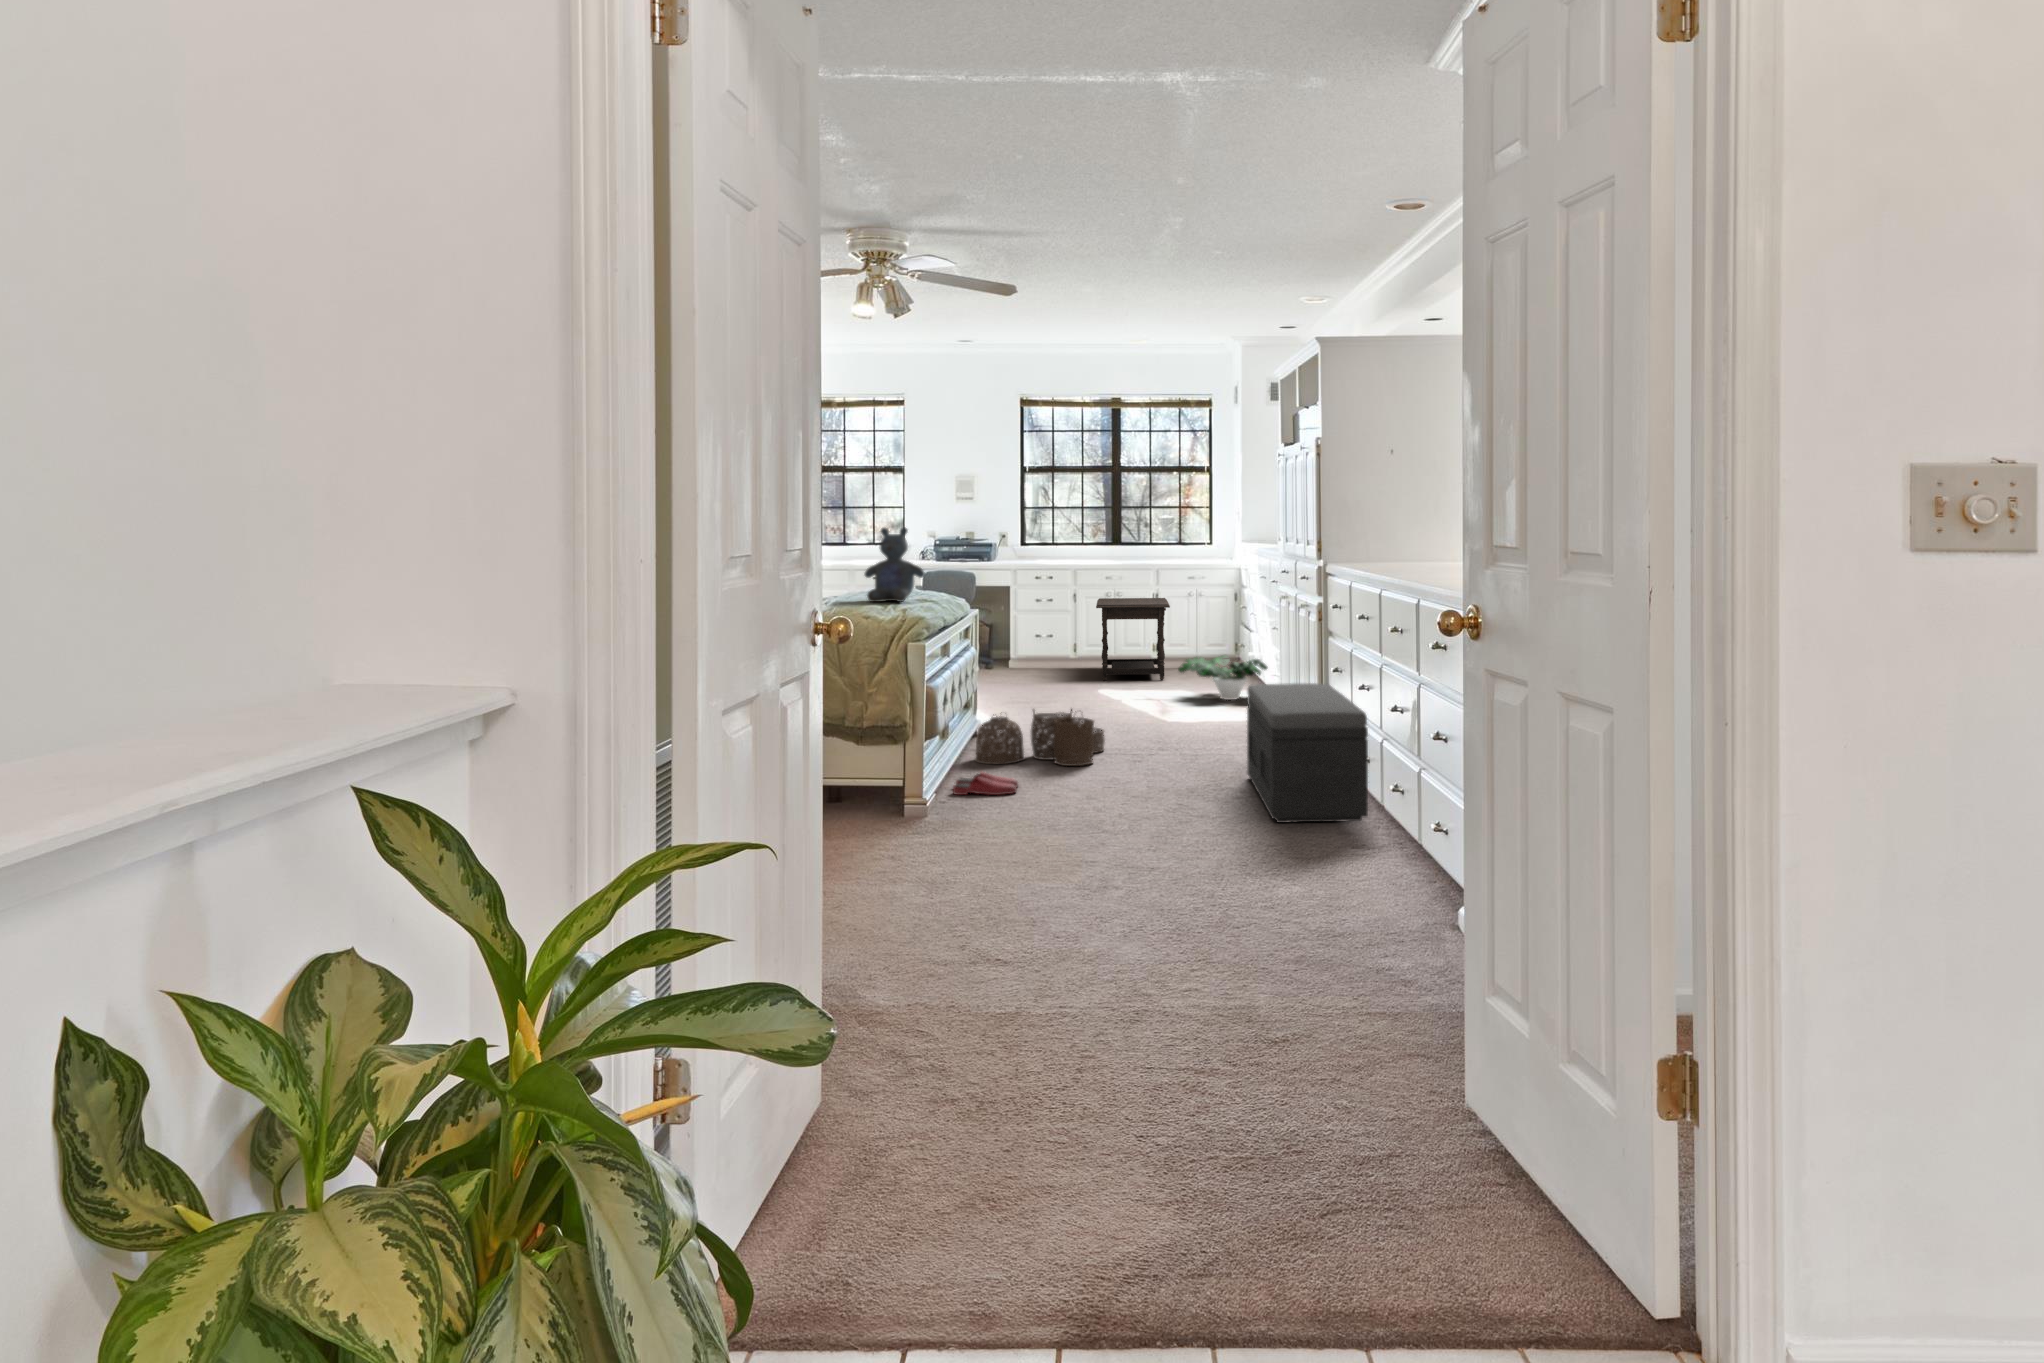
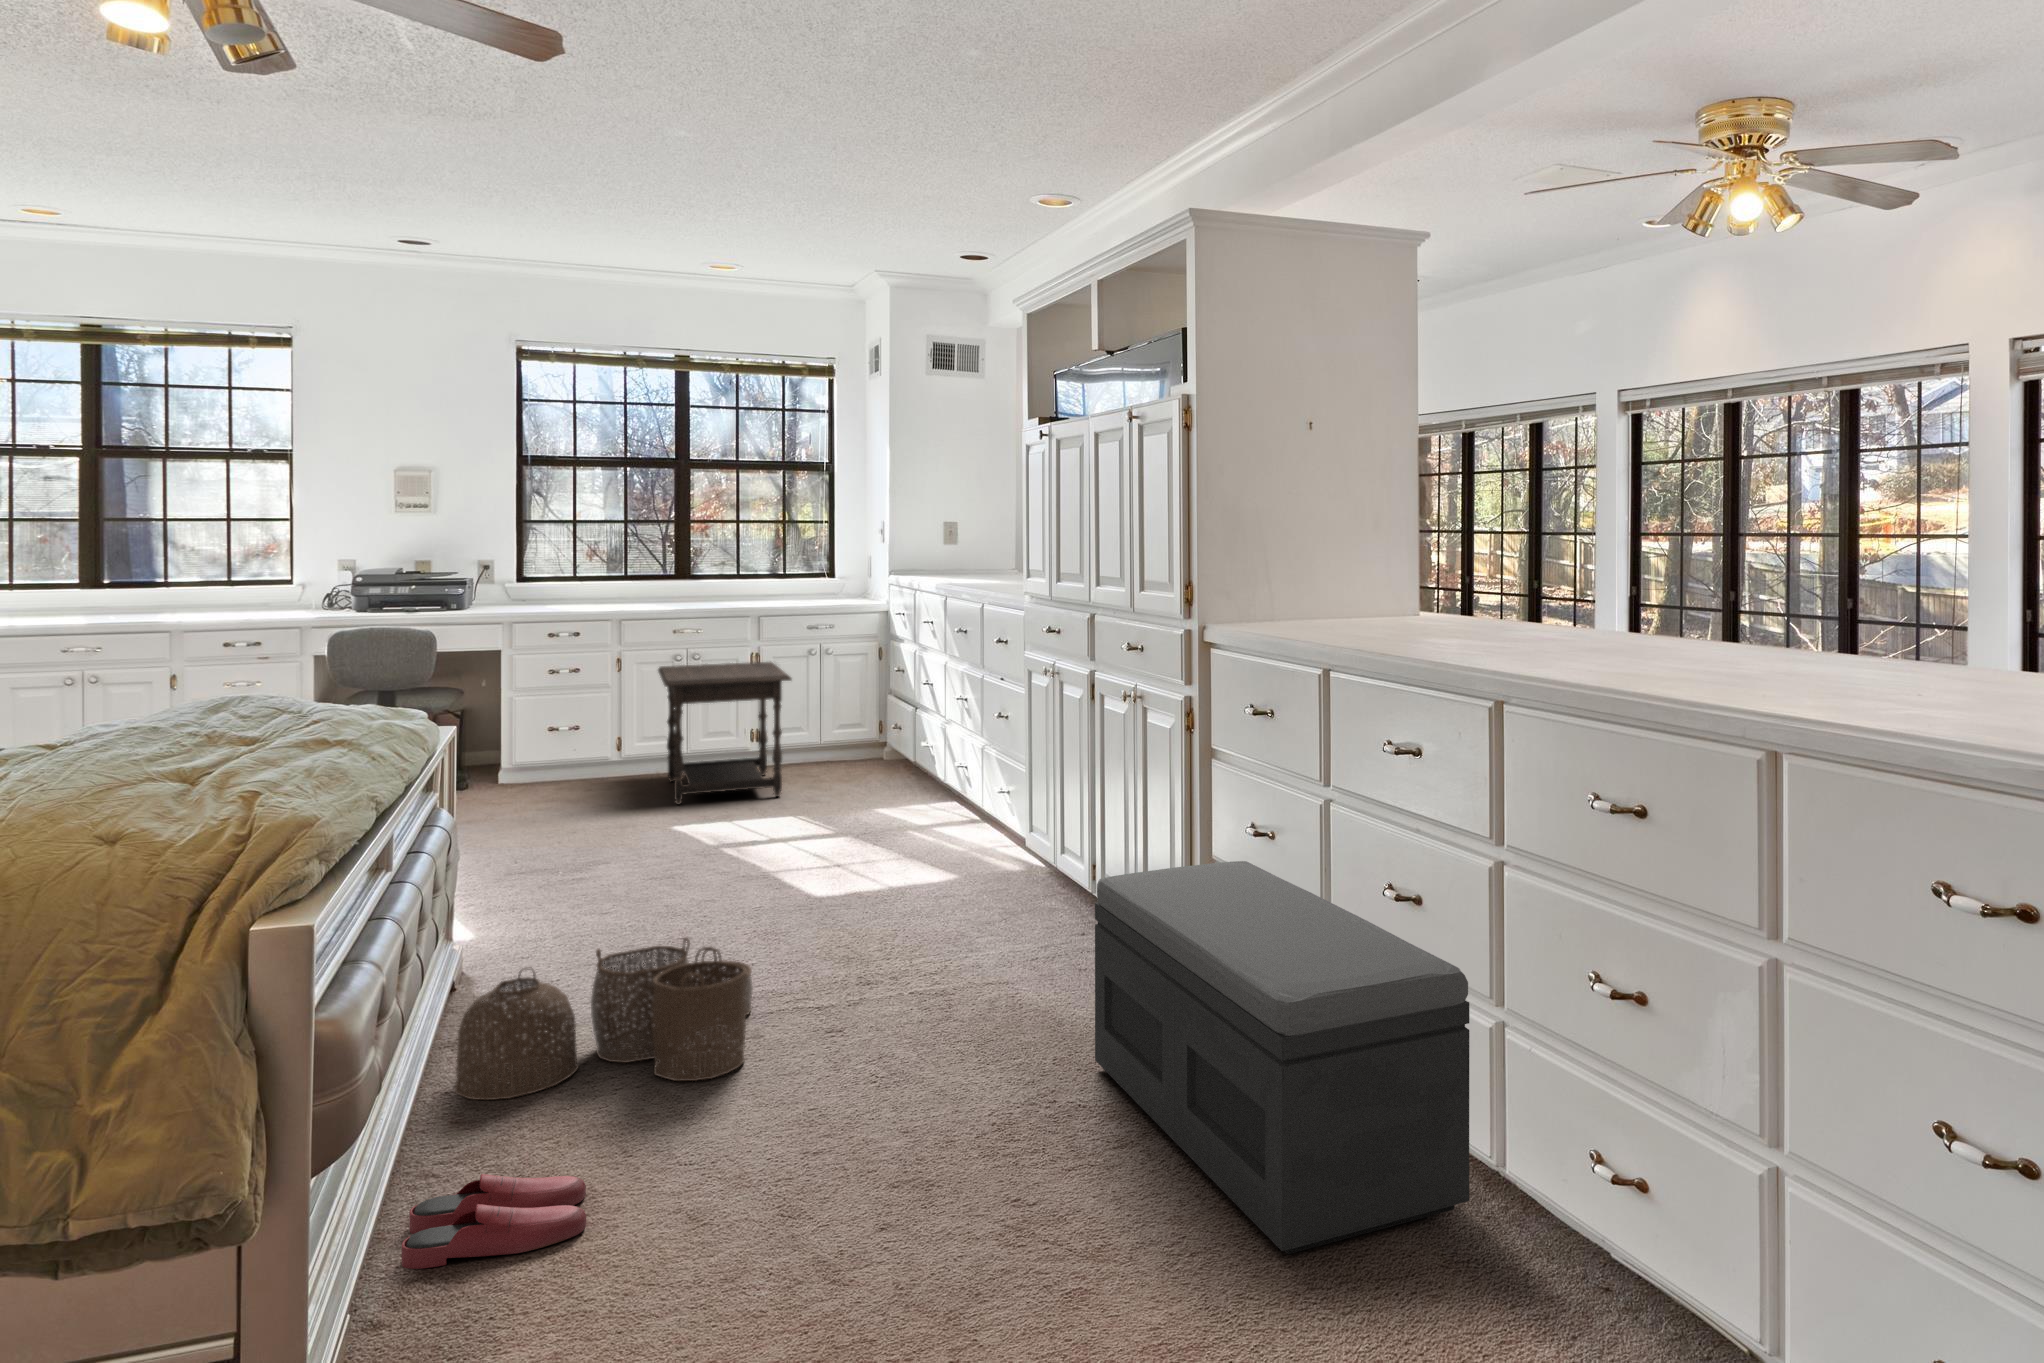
stuffed bear: present [865,527,925,602] -> none [140,563,322,758]
potted plant: present [1178,655,1268,700] -> none [826,757,973,834]

